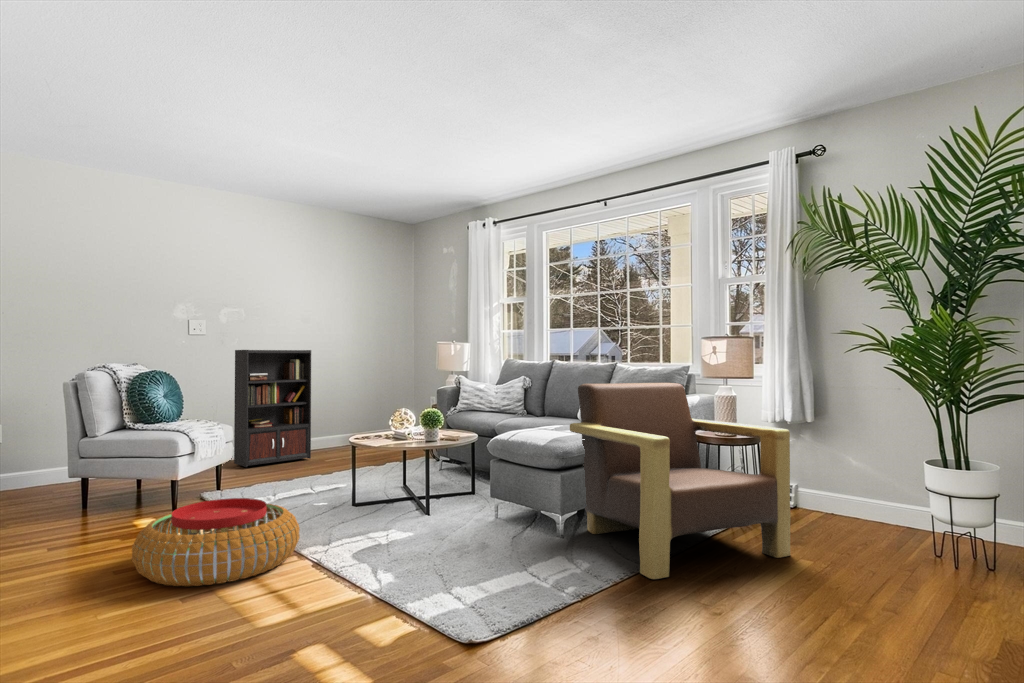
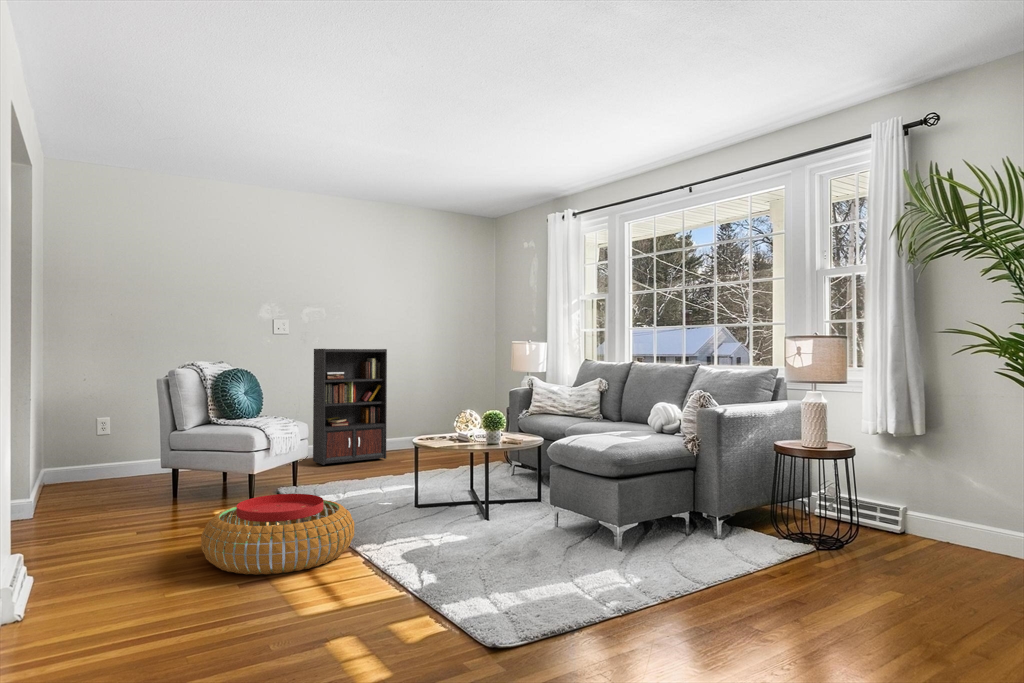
armchair: present [570,383,791,579] -> none [631,387,875,599]

